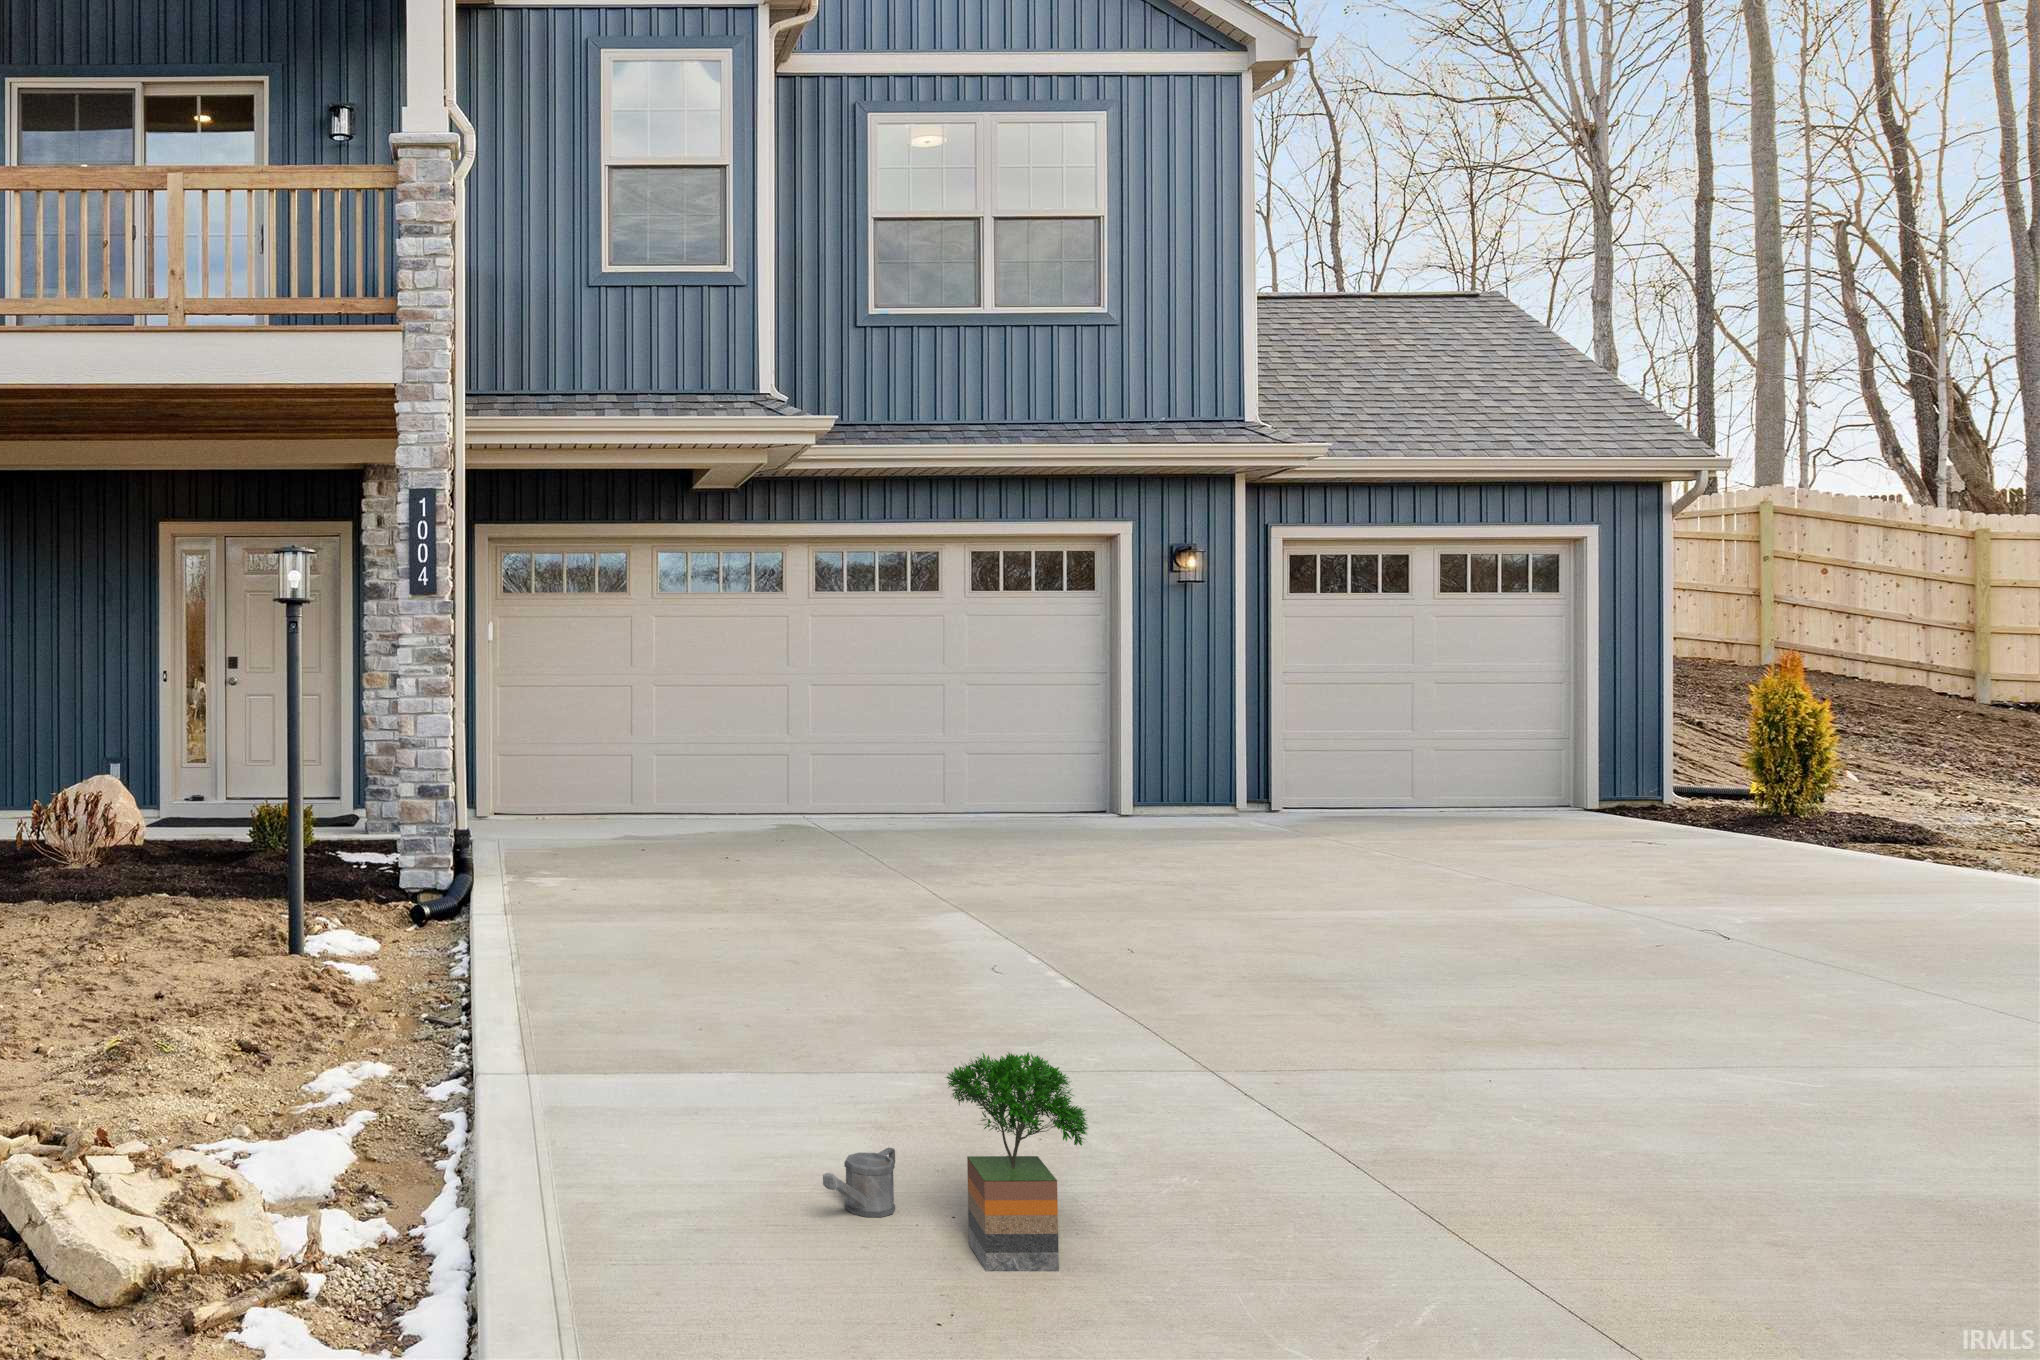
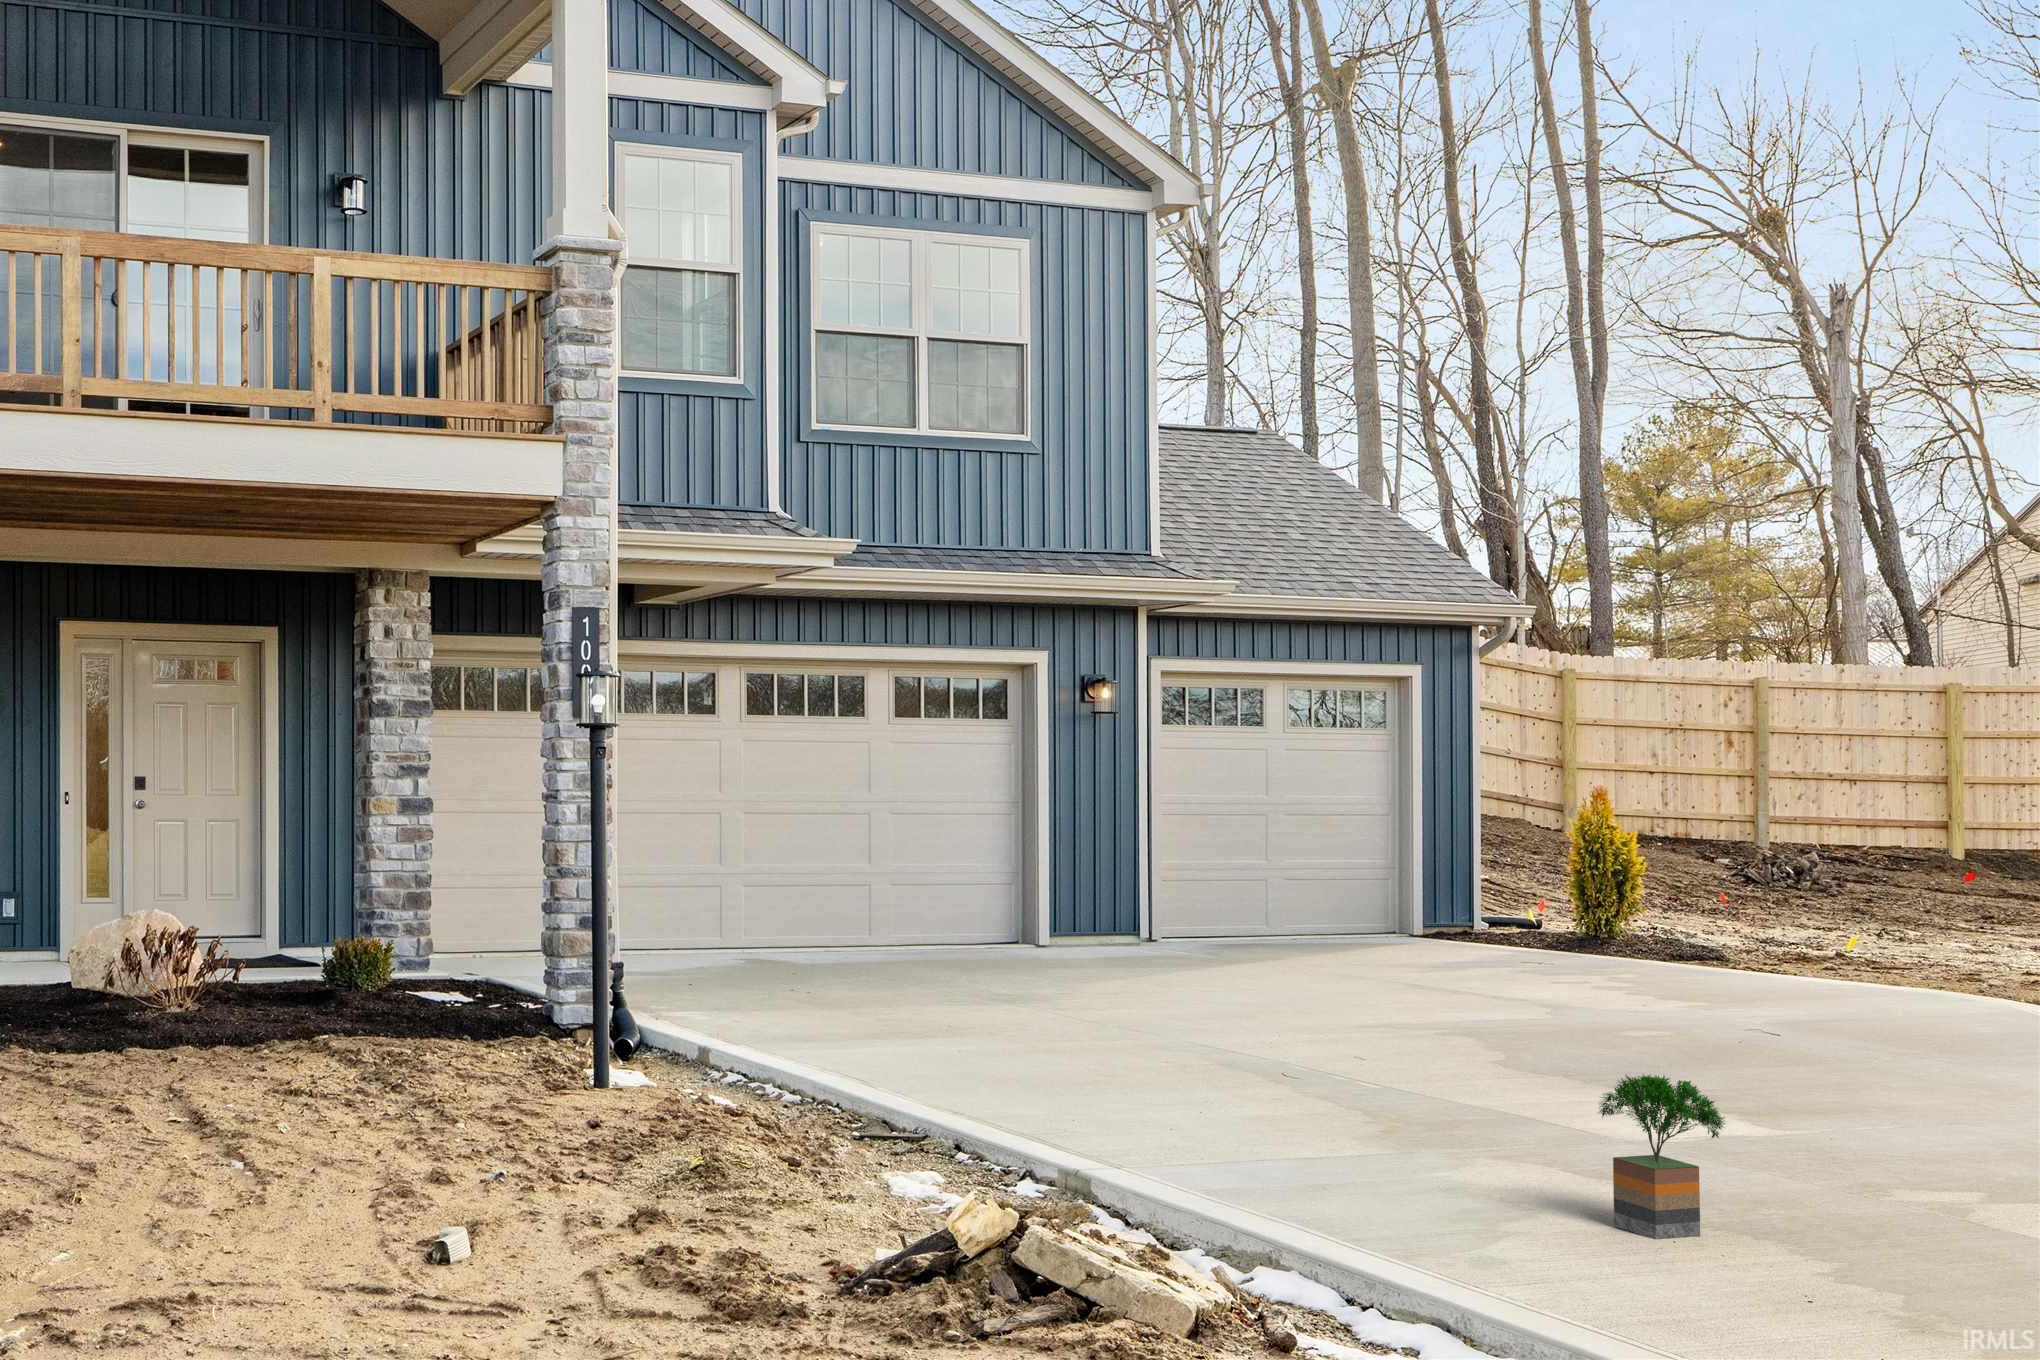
watering can: present [823,1148,895,1217] -> none [1482,1166,1525,1217]

